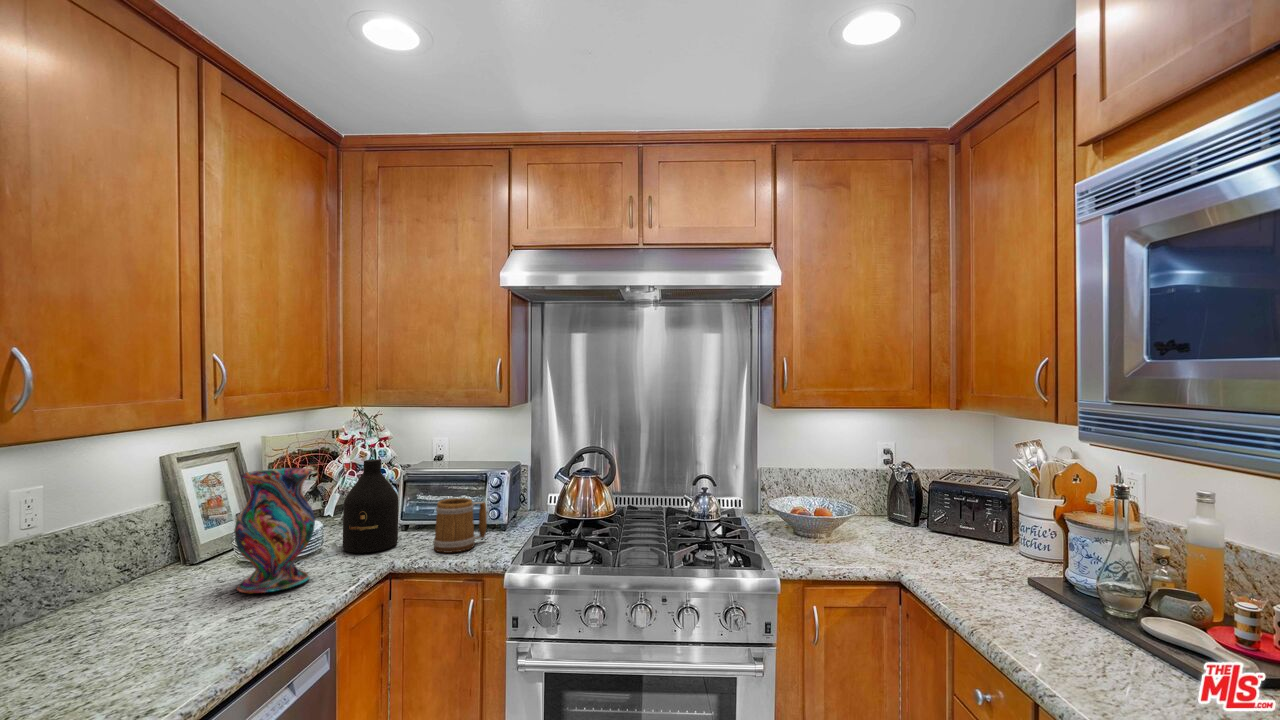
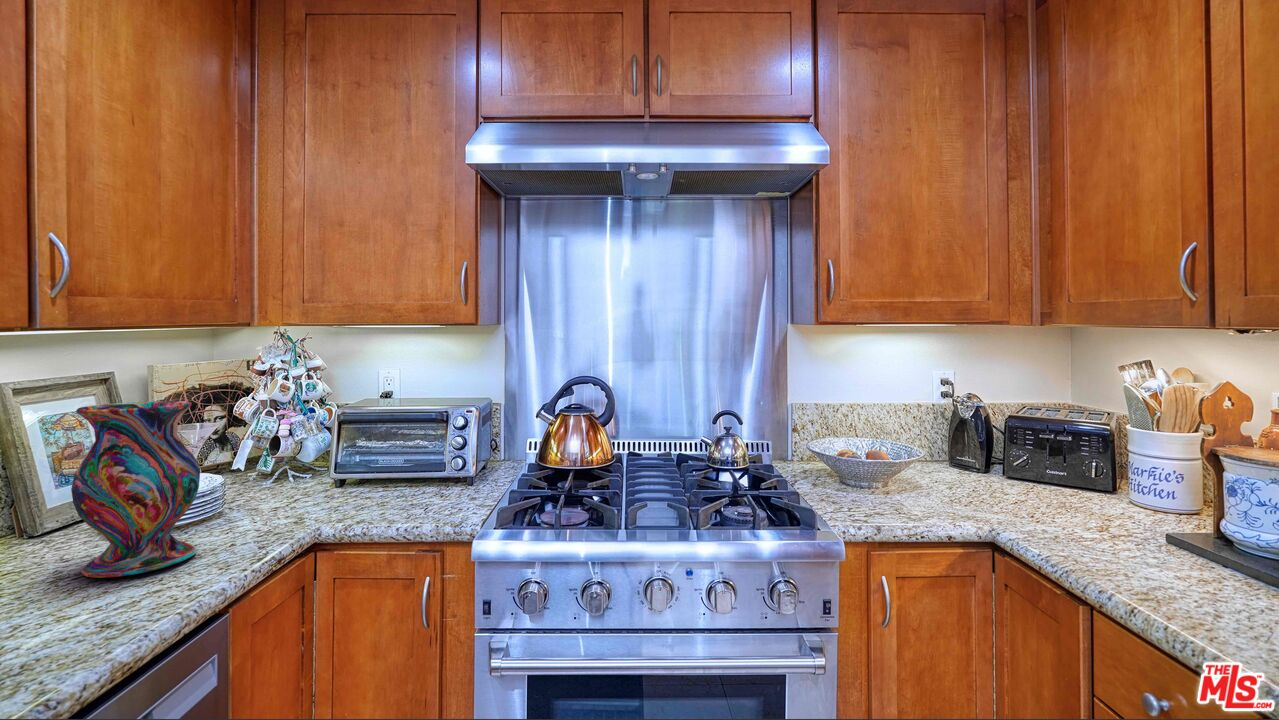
bottle: present [343,459,399,553] -> none [252,393,330,516]
mug: present [433,498,487,553] -> none [377,444,449,514]

